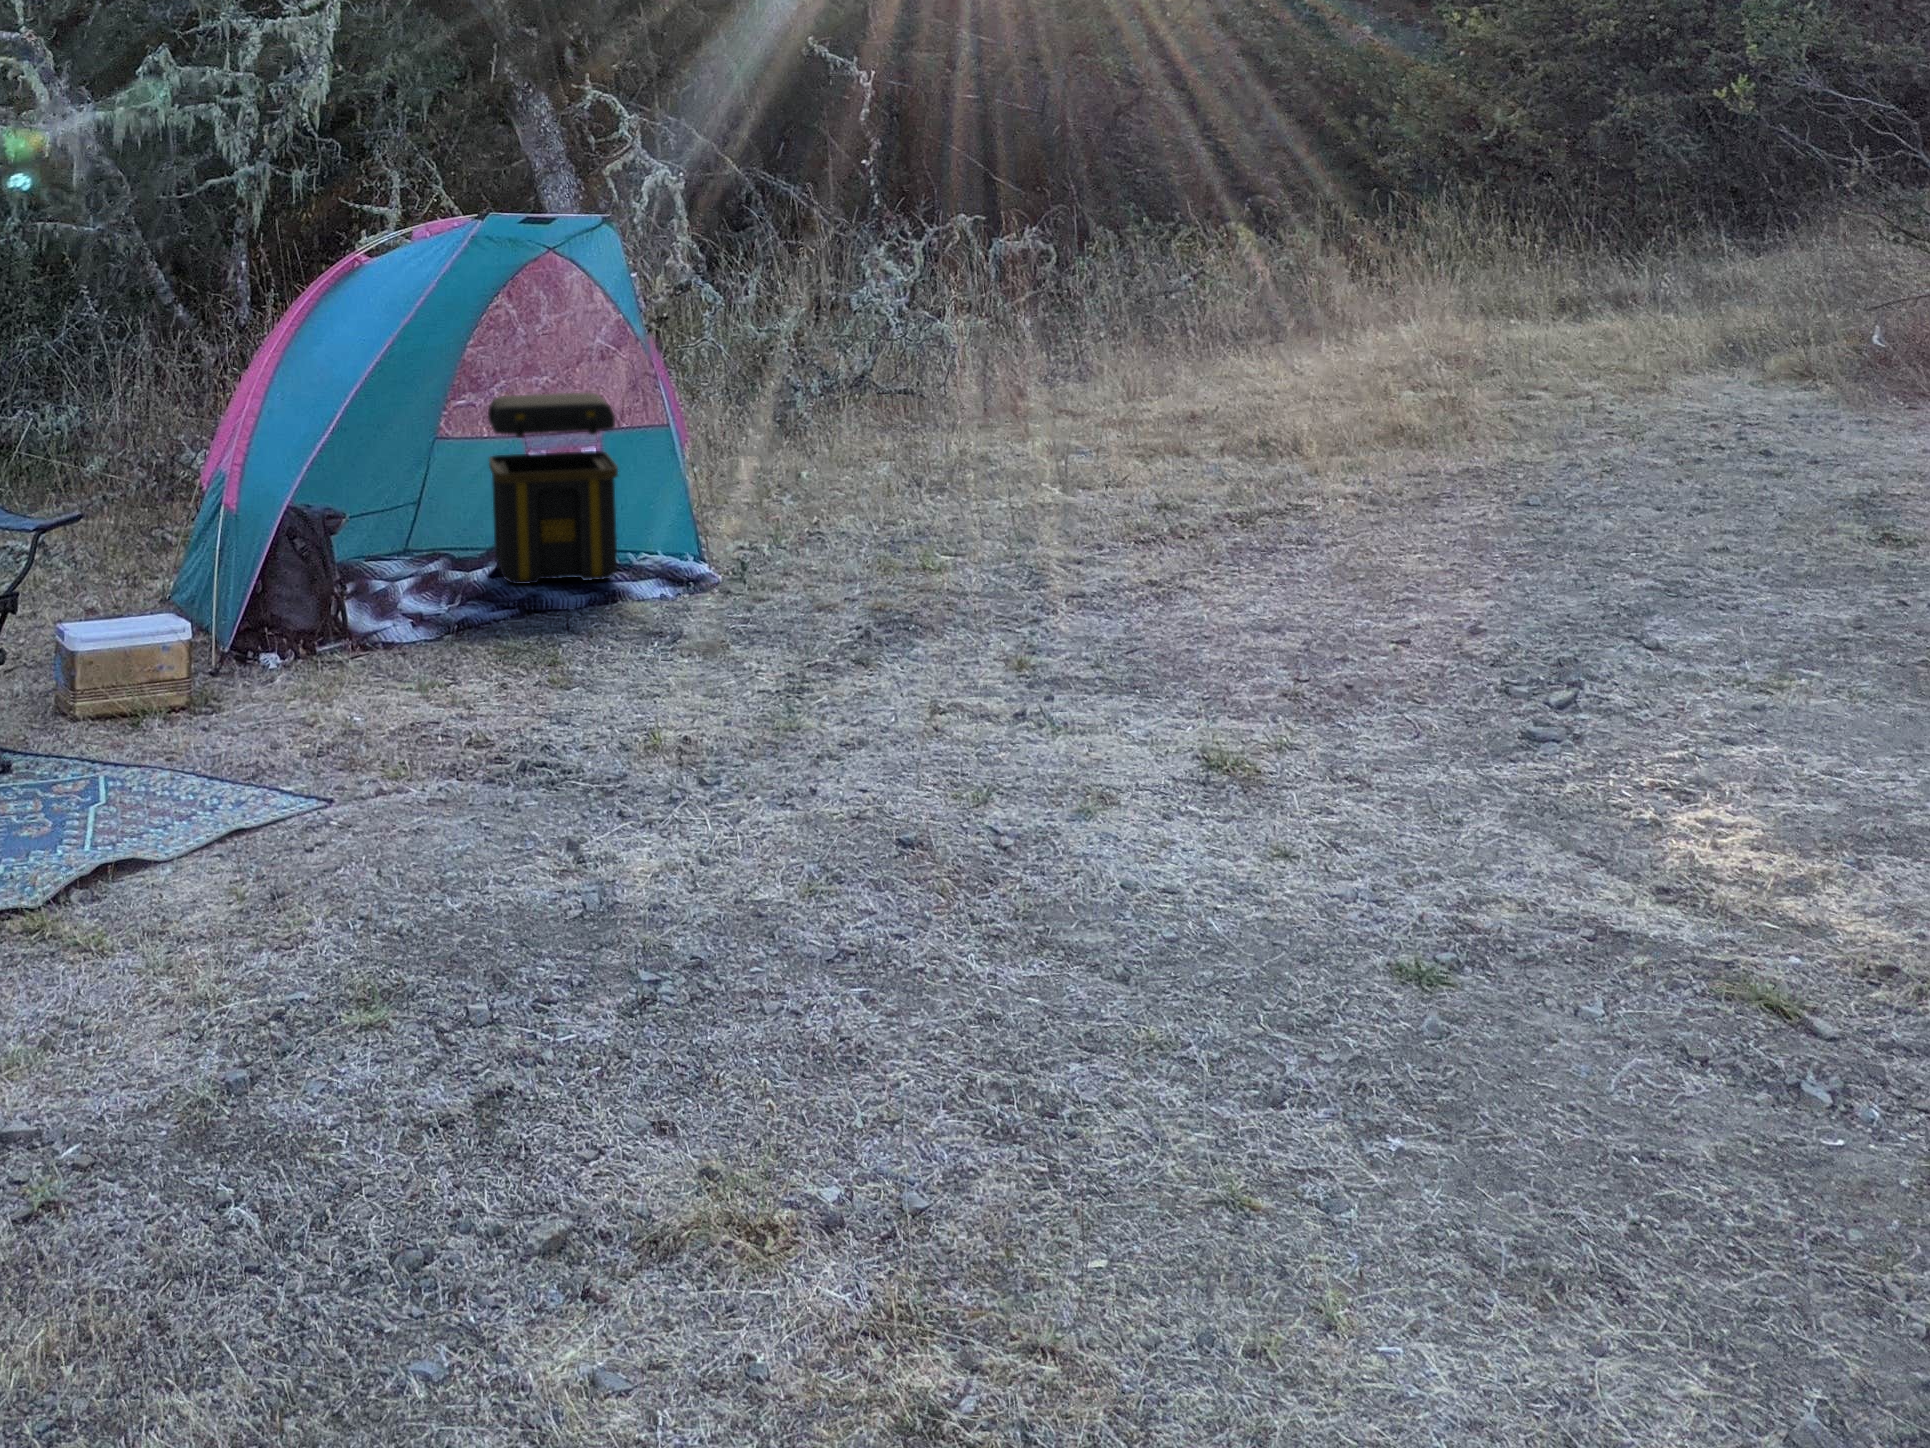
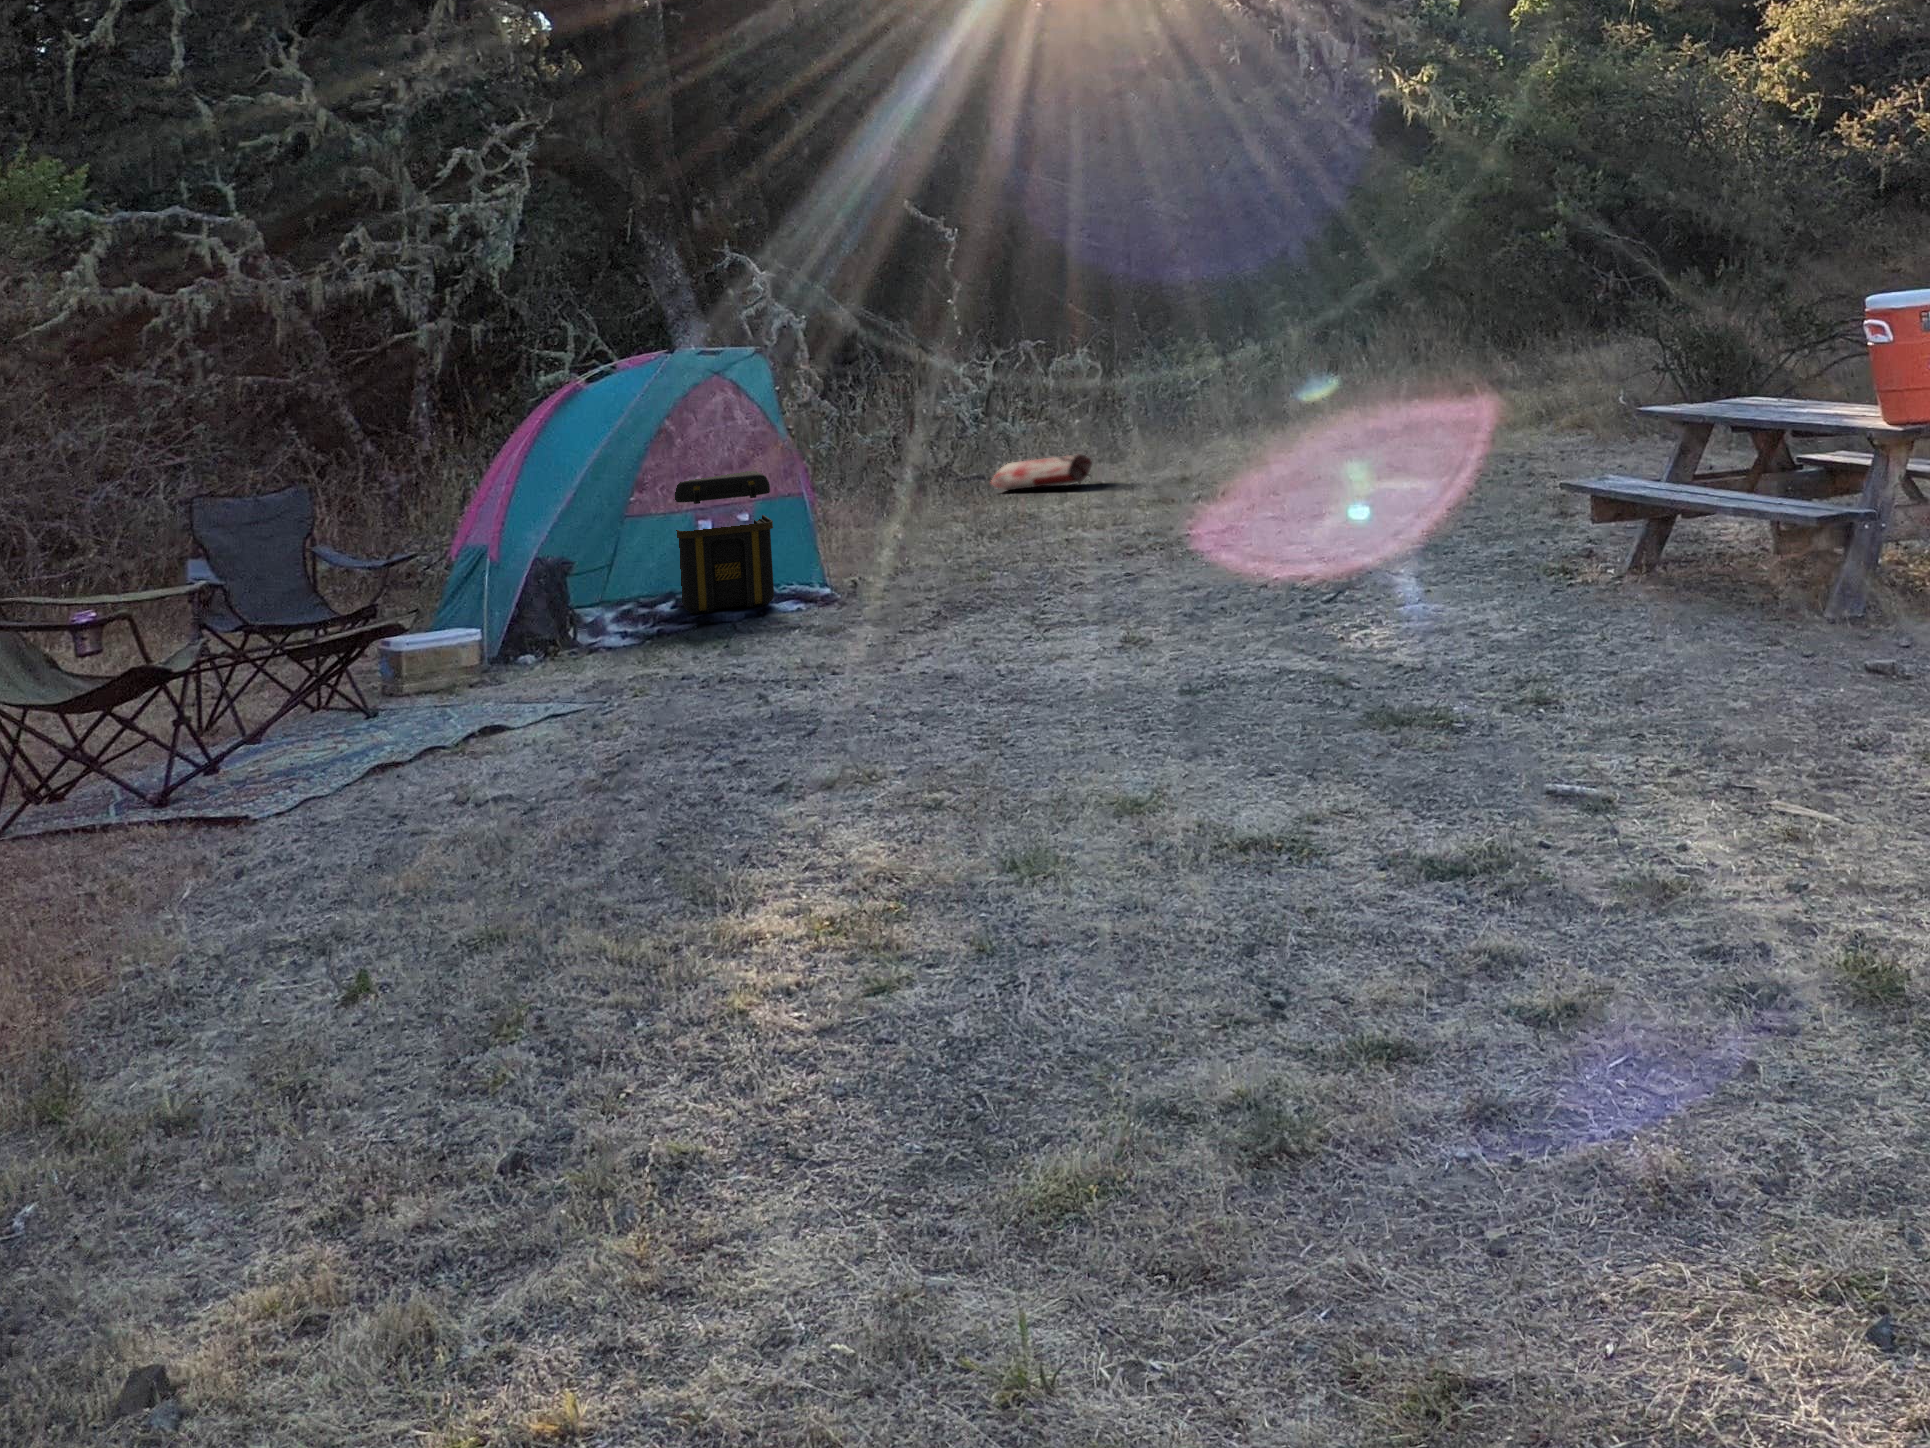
bag: none [897,367,1028,417] -> present [991,454,1092,490]

